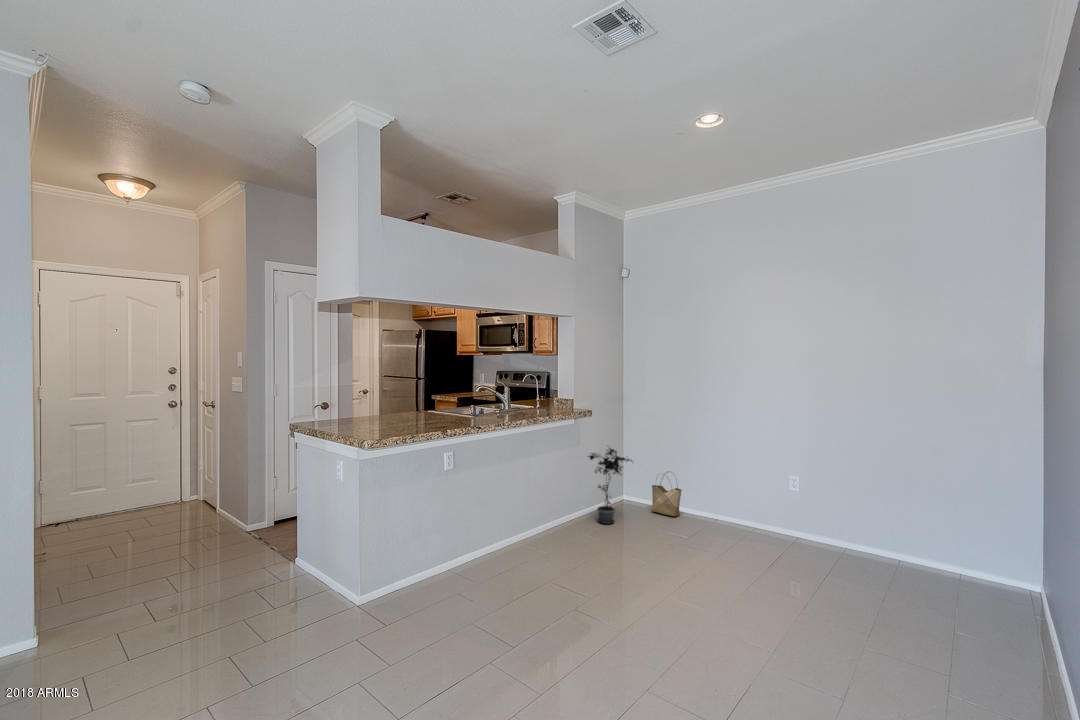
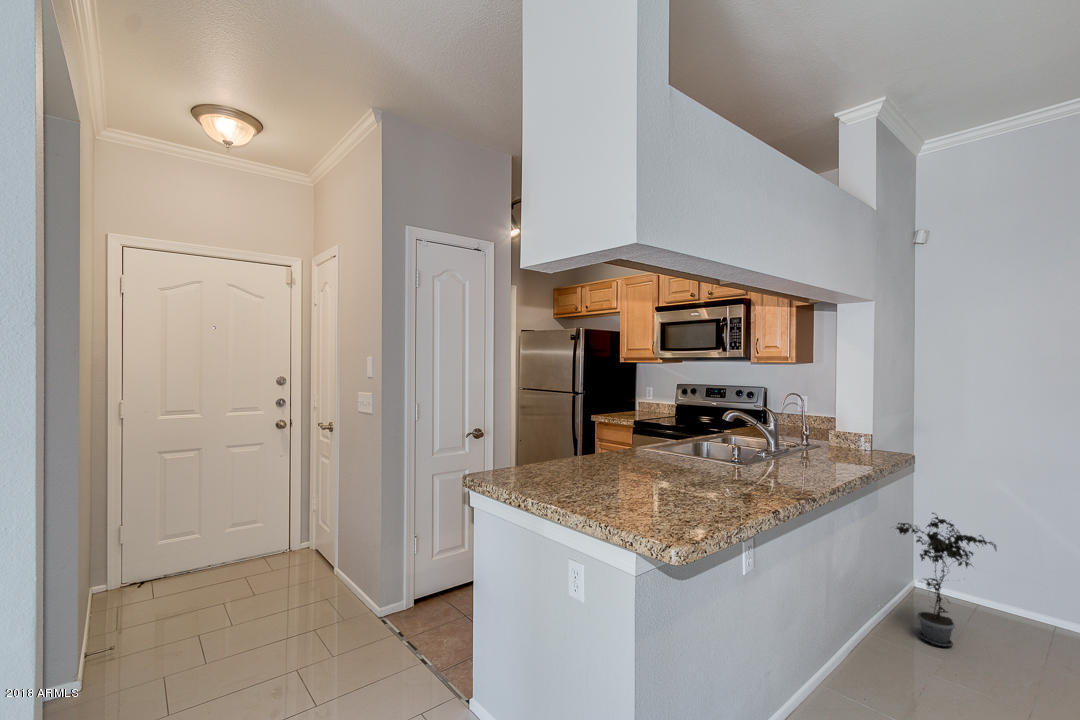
woven basket: present [651,472,682,516] -> none [990,555,1061,636]

